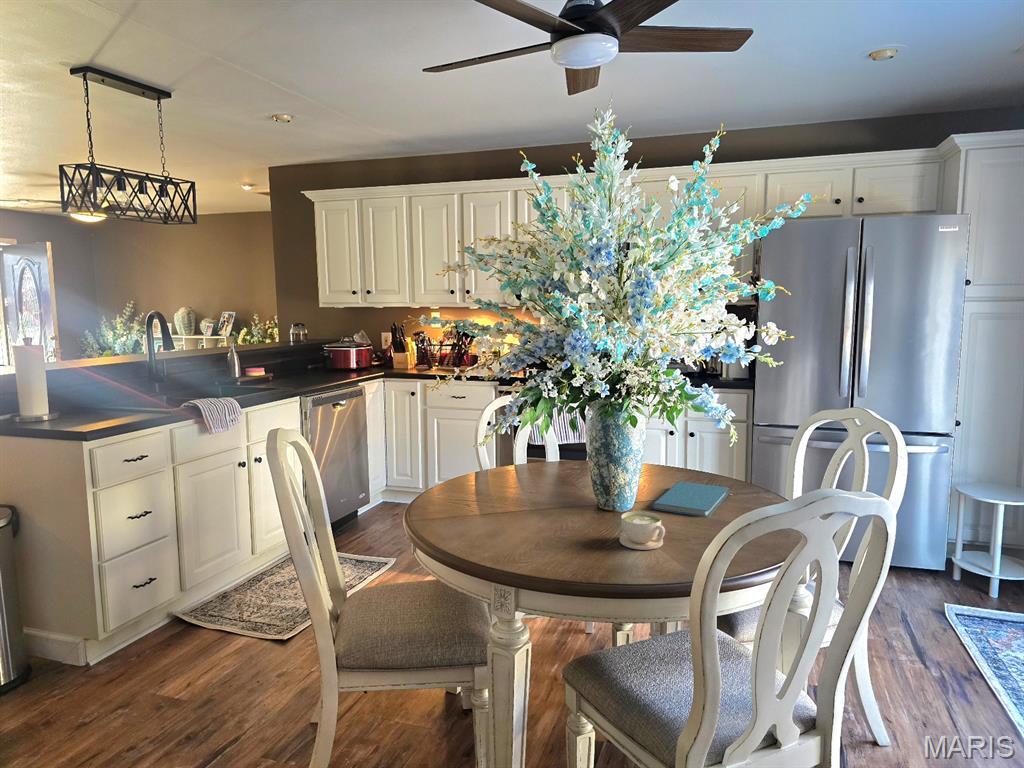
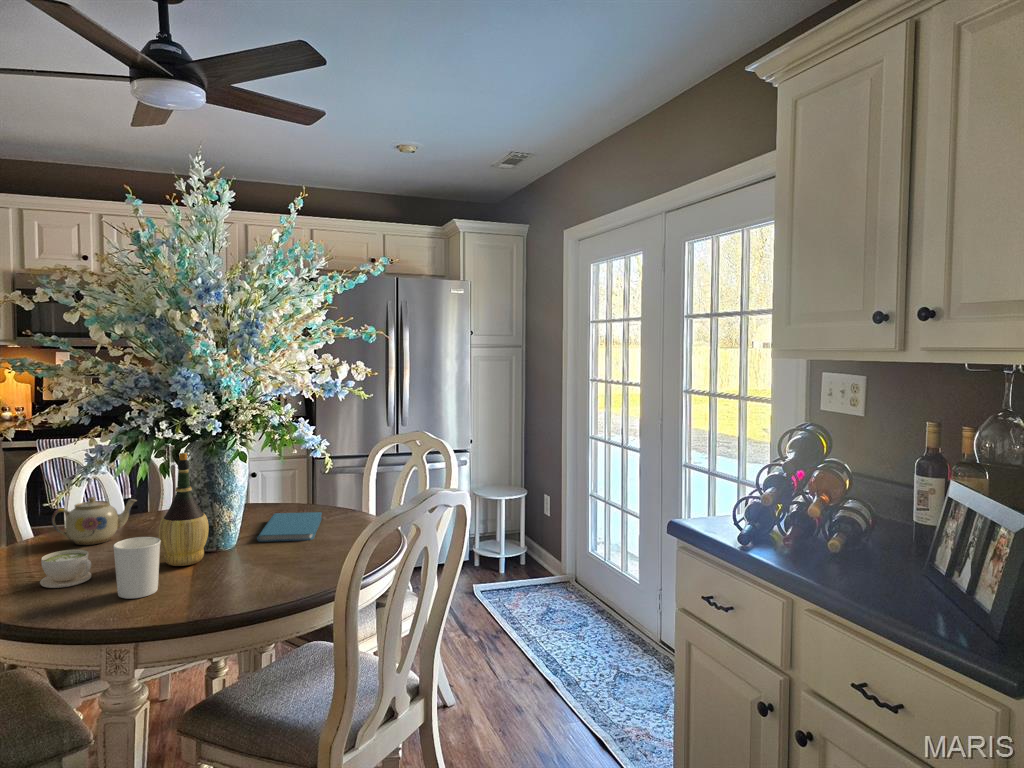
wine bottle: none [557,412,600,521] -> present [159,453,209,566]
teapot: none [490,443,554,486] -> present [52,497,136,545]
candle holder: none [509,488,548,545] -> present [113,537,161,599]
coffee cup: present [620,511,665,550] -> present [40,549,91,588]

